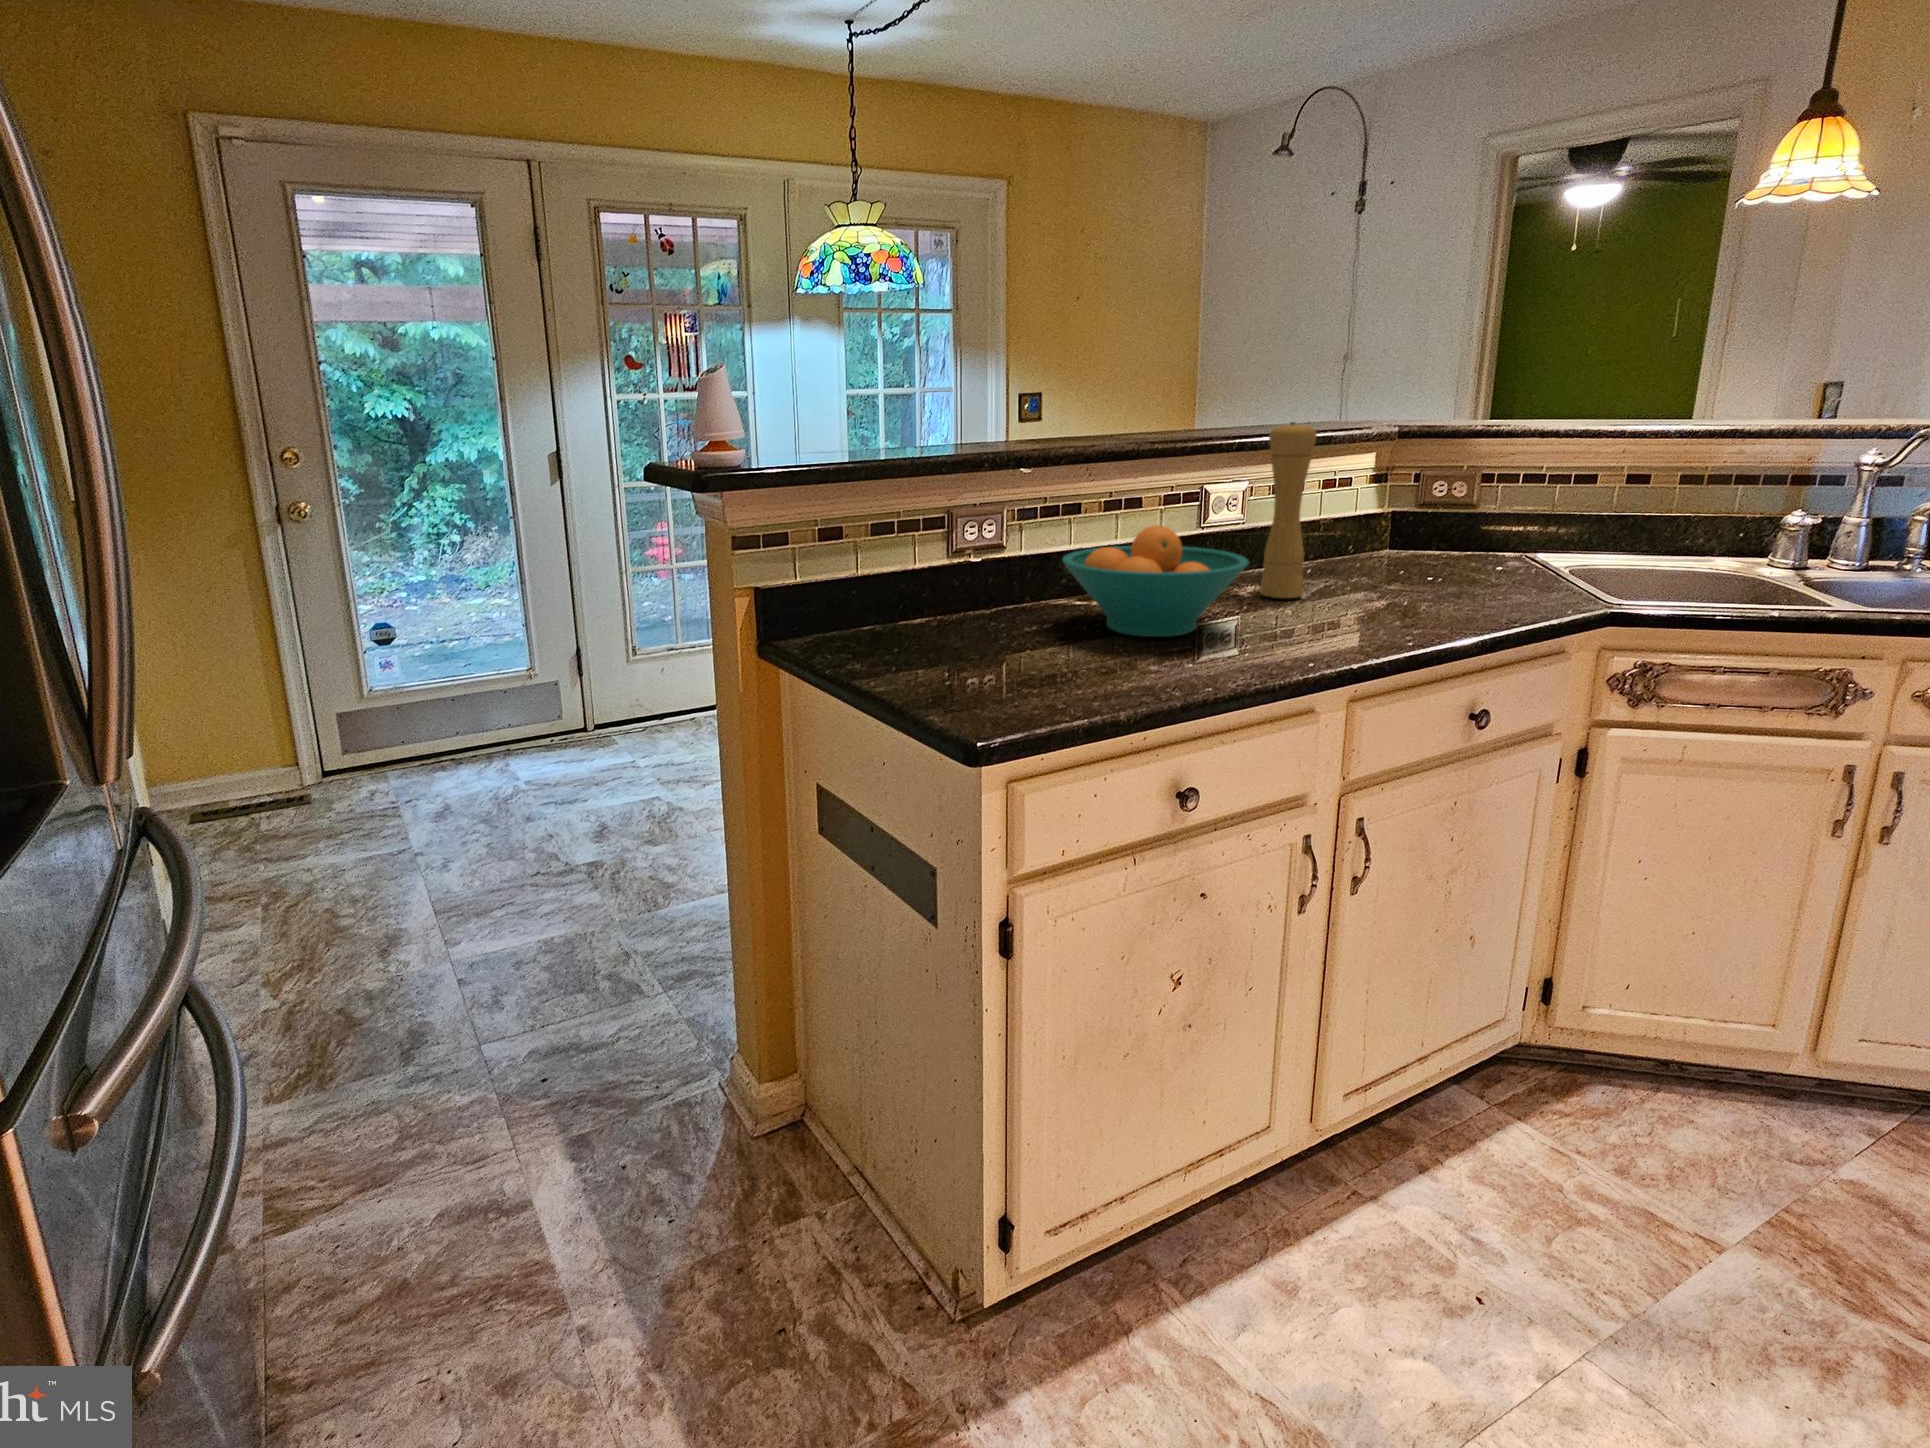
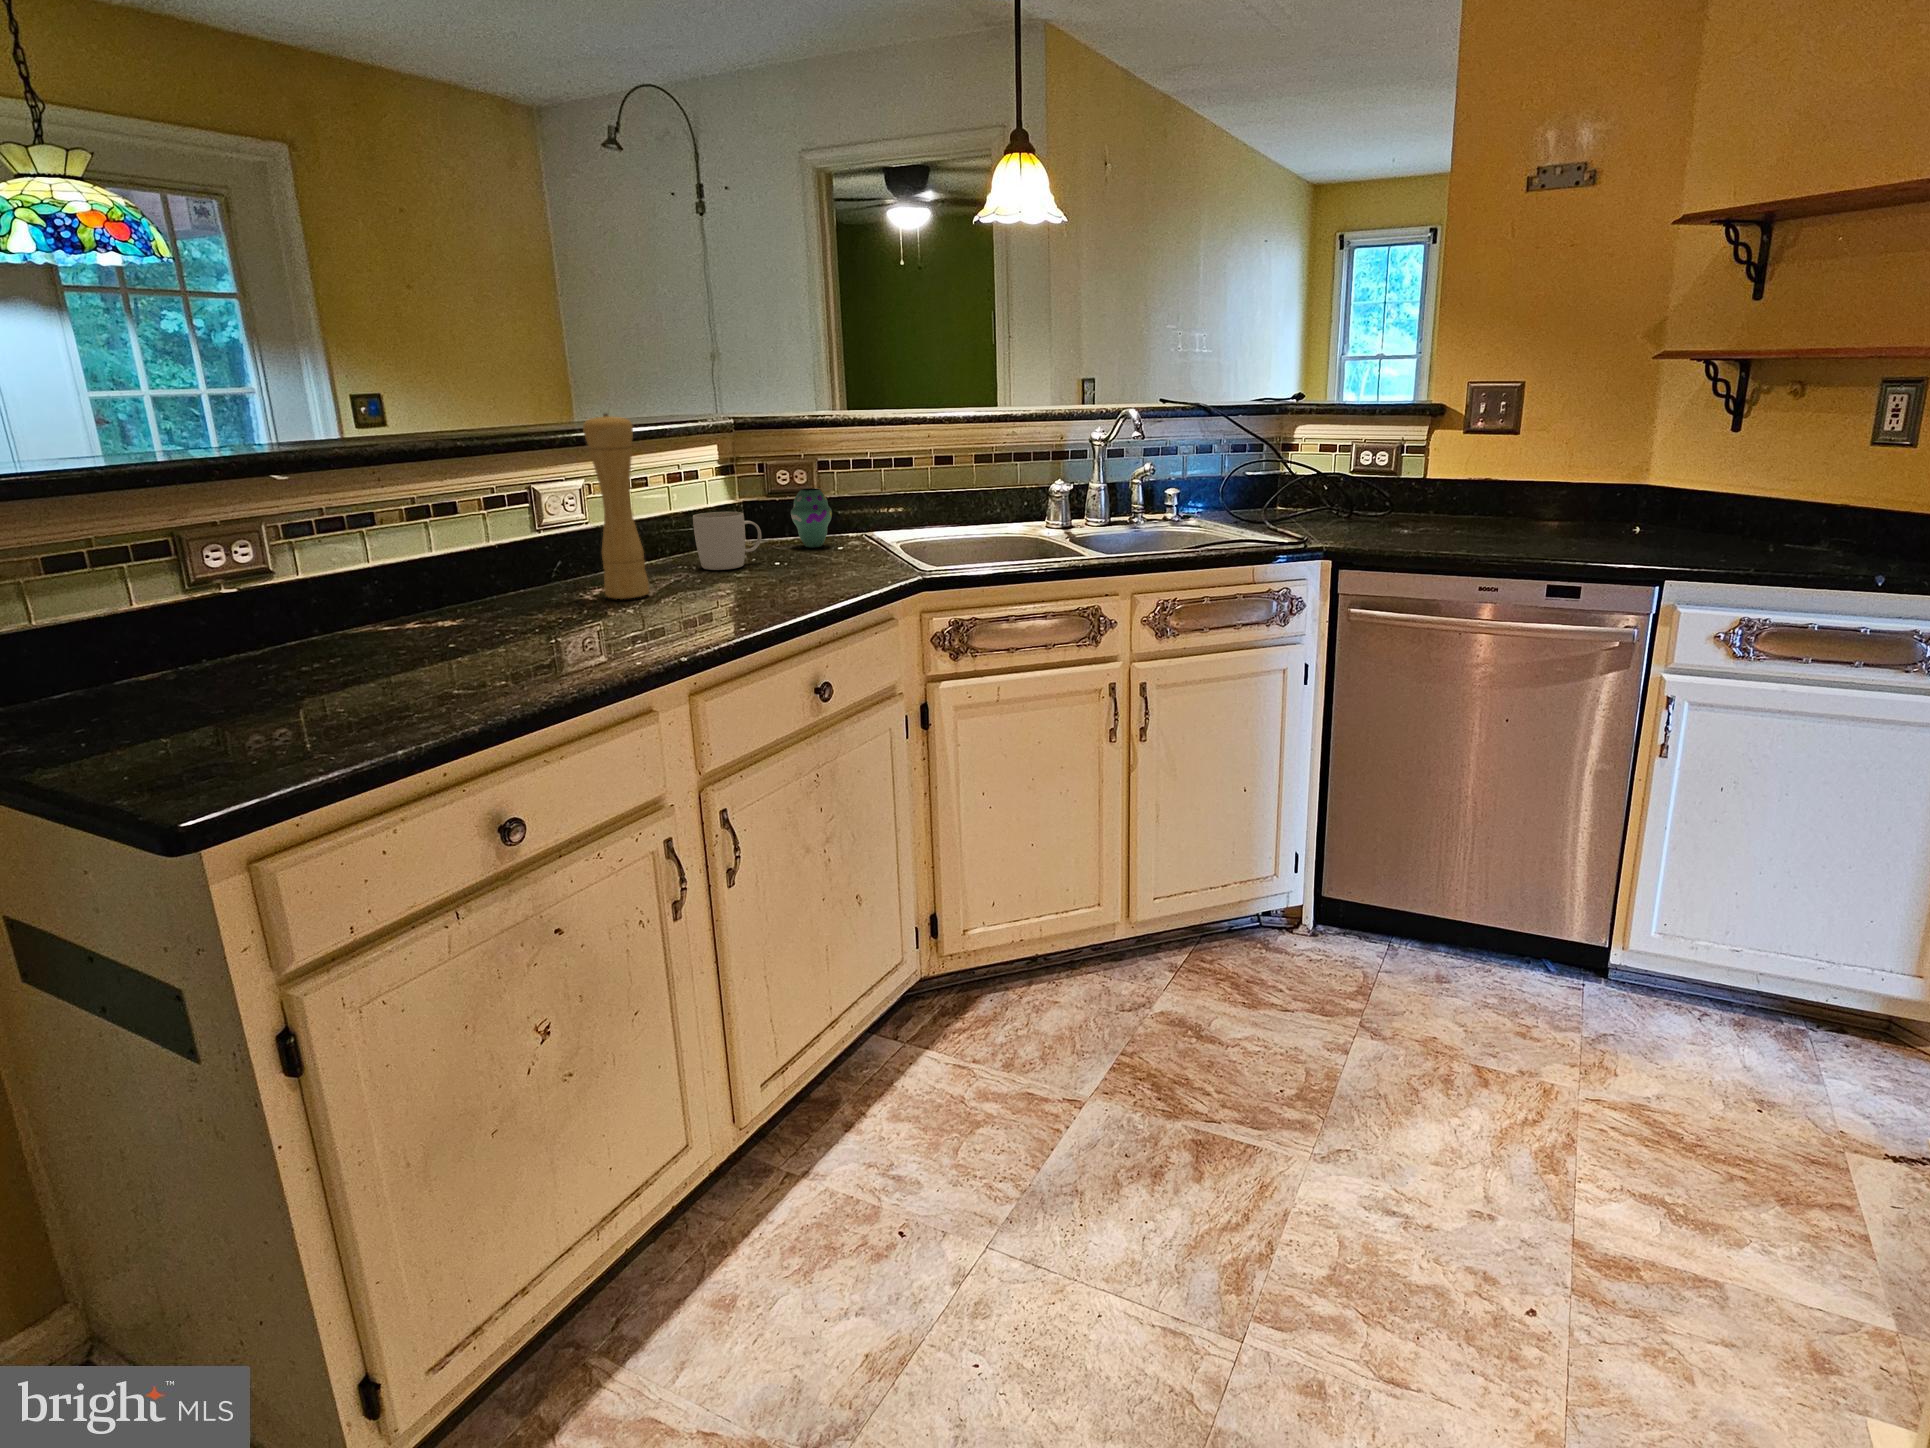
vase: none [1445,502,1493,564] -> present [791,489,832,547]
mug: none [1347,520,1415,579] -> present [693,512,761,570]
fruit bowl: present [1063,525,1249,637] -> none [336,531,567,658]

